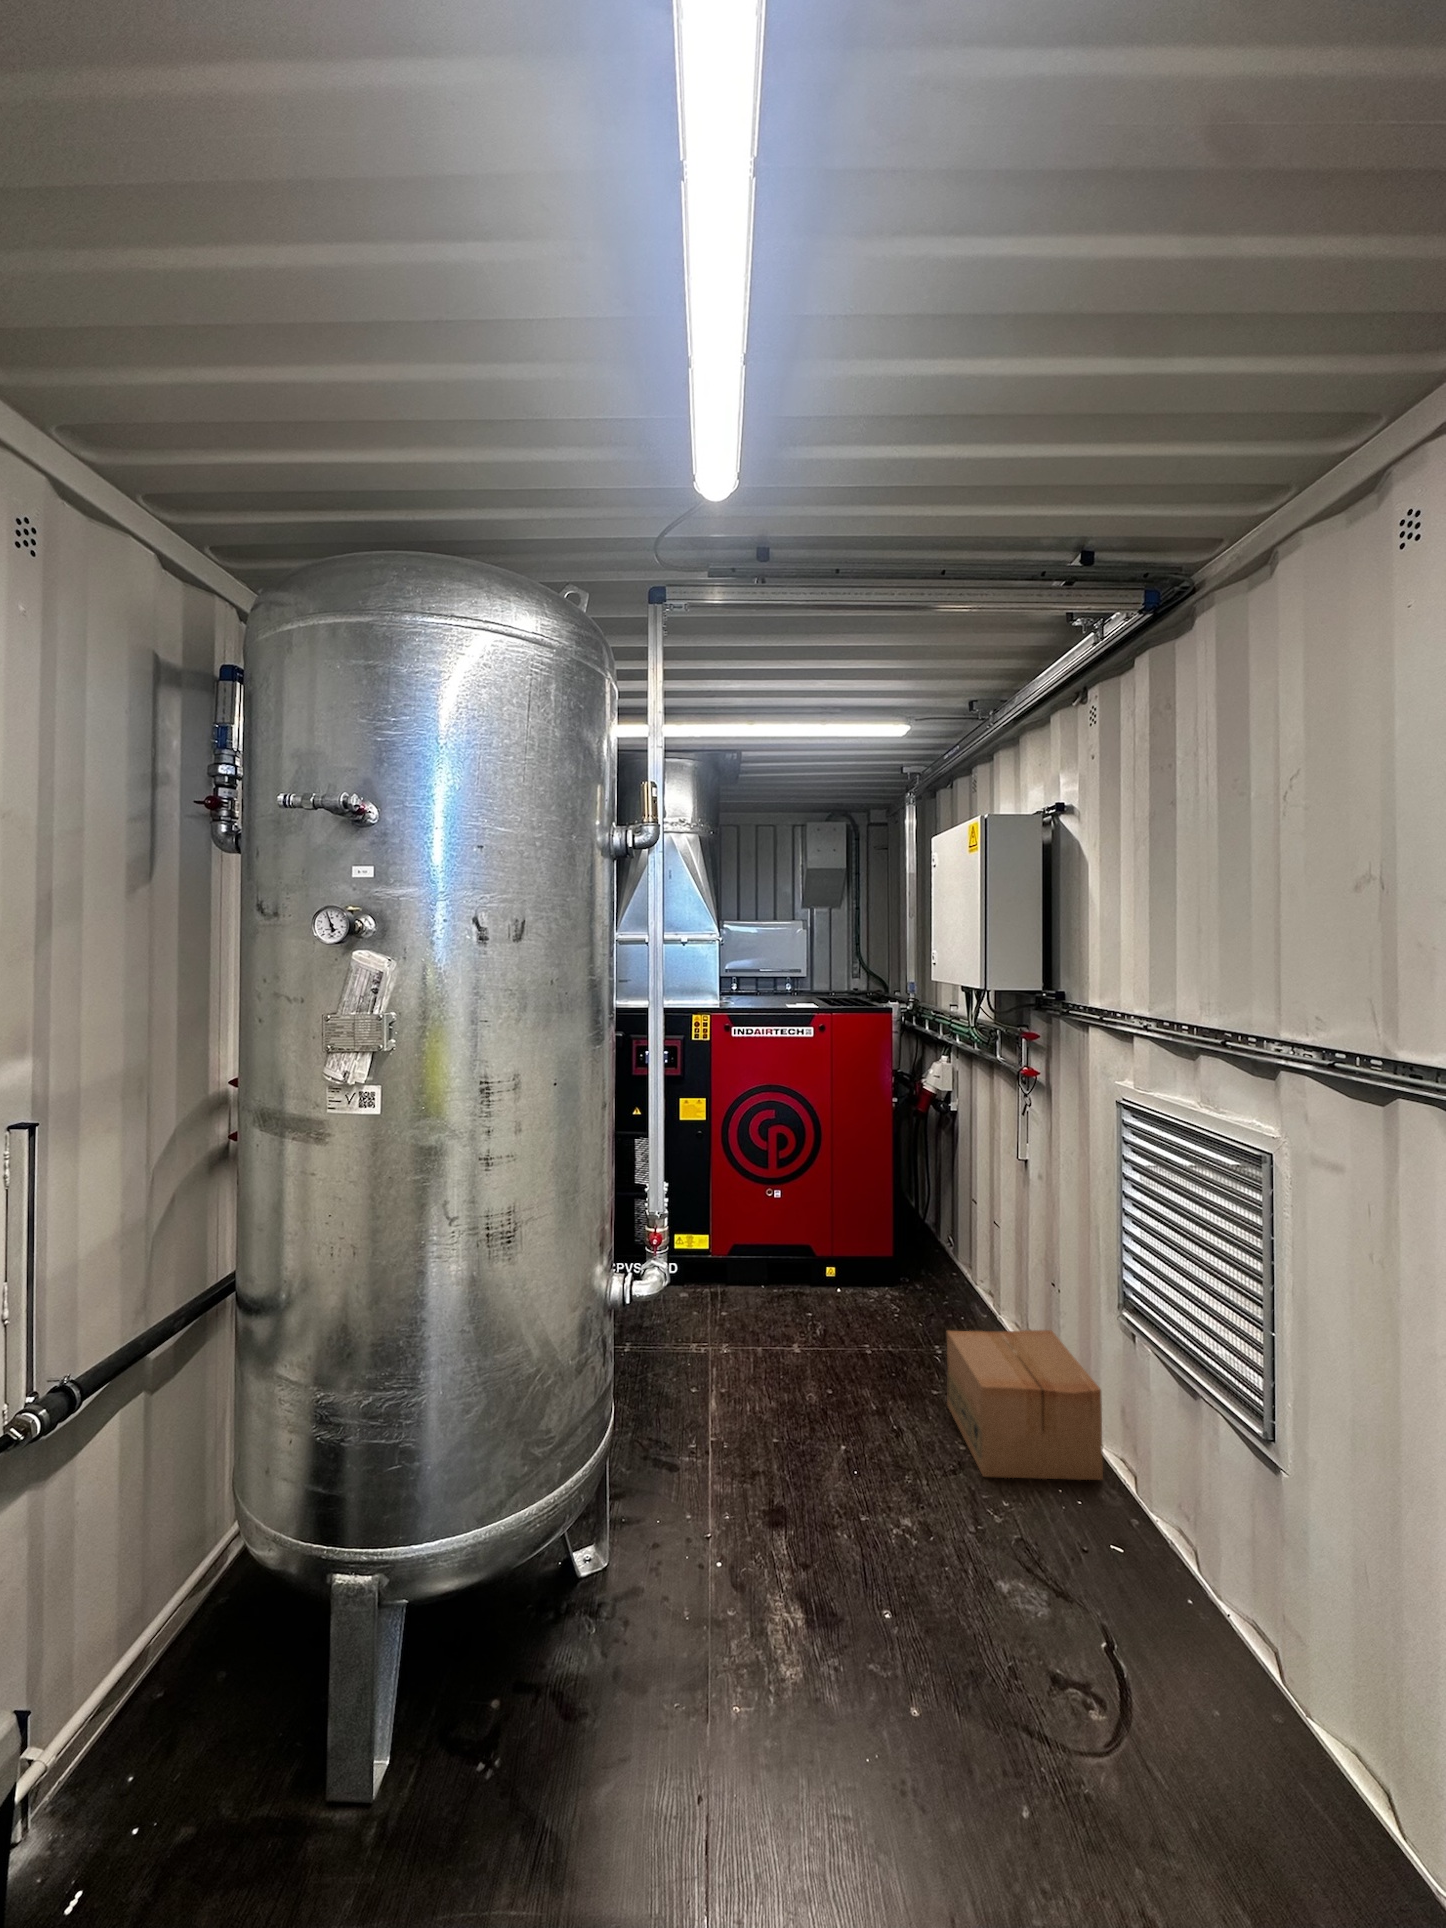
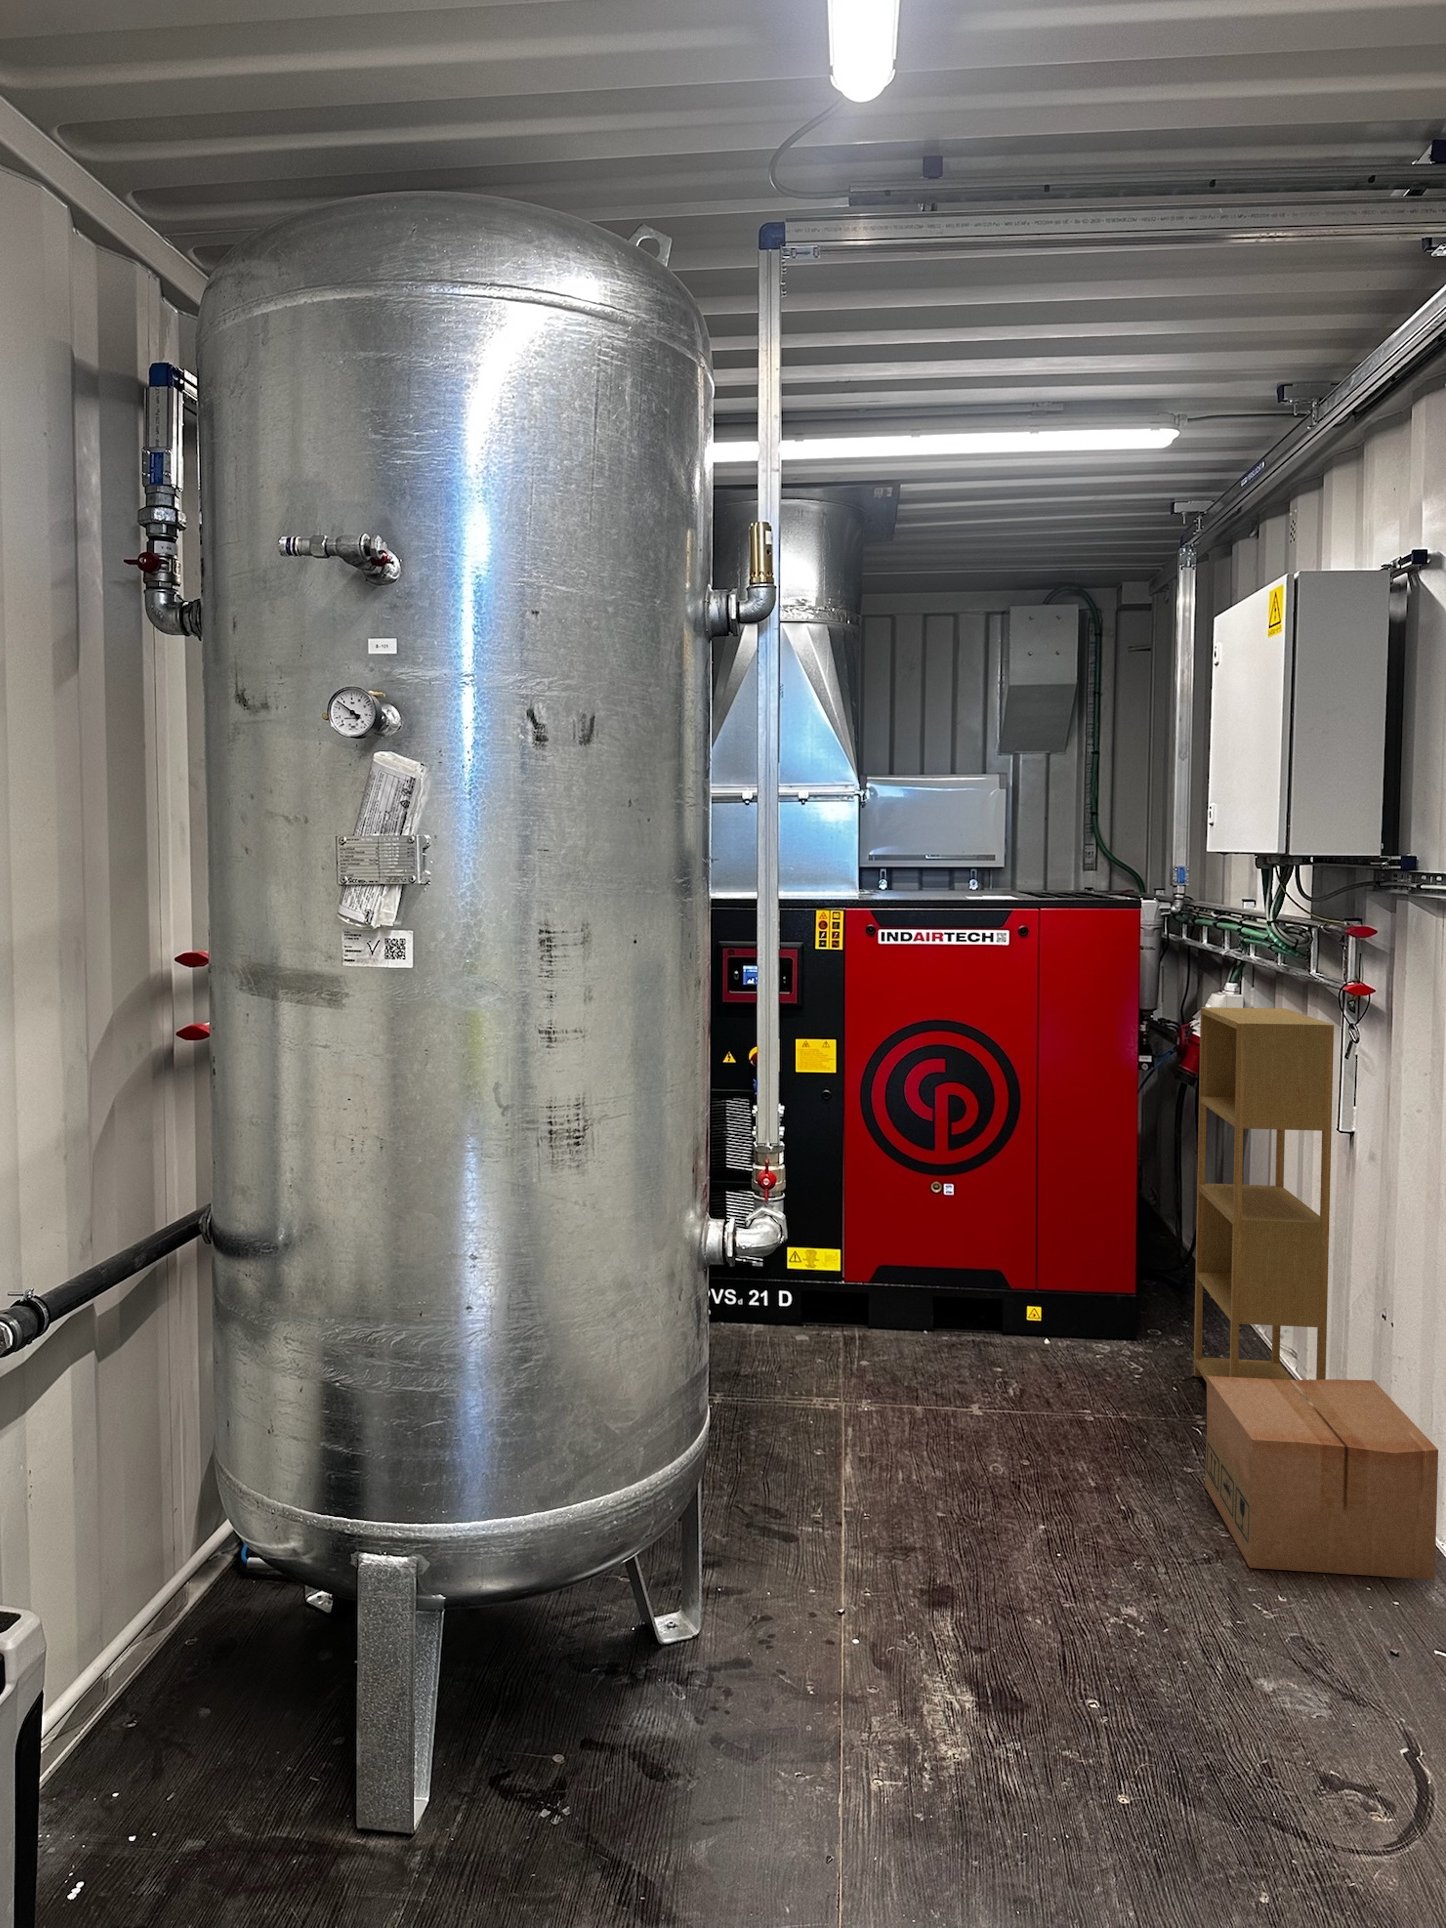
shelving unit: none [930,1076,1018,1361] -> present [1194,1007,1334,1382]

